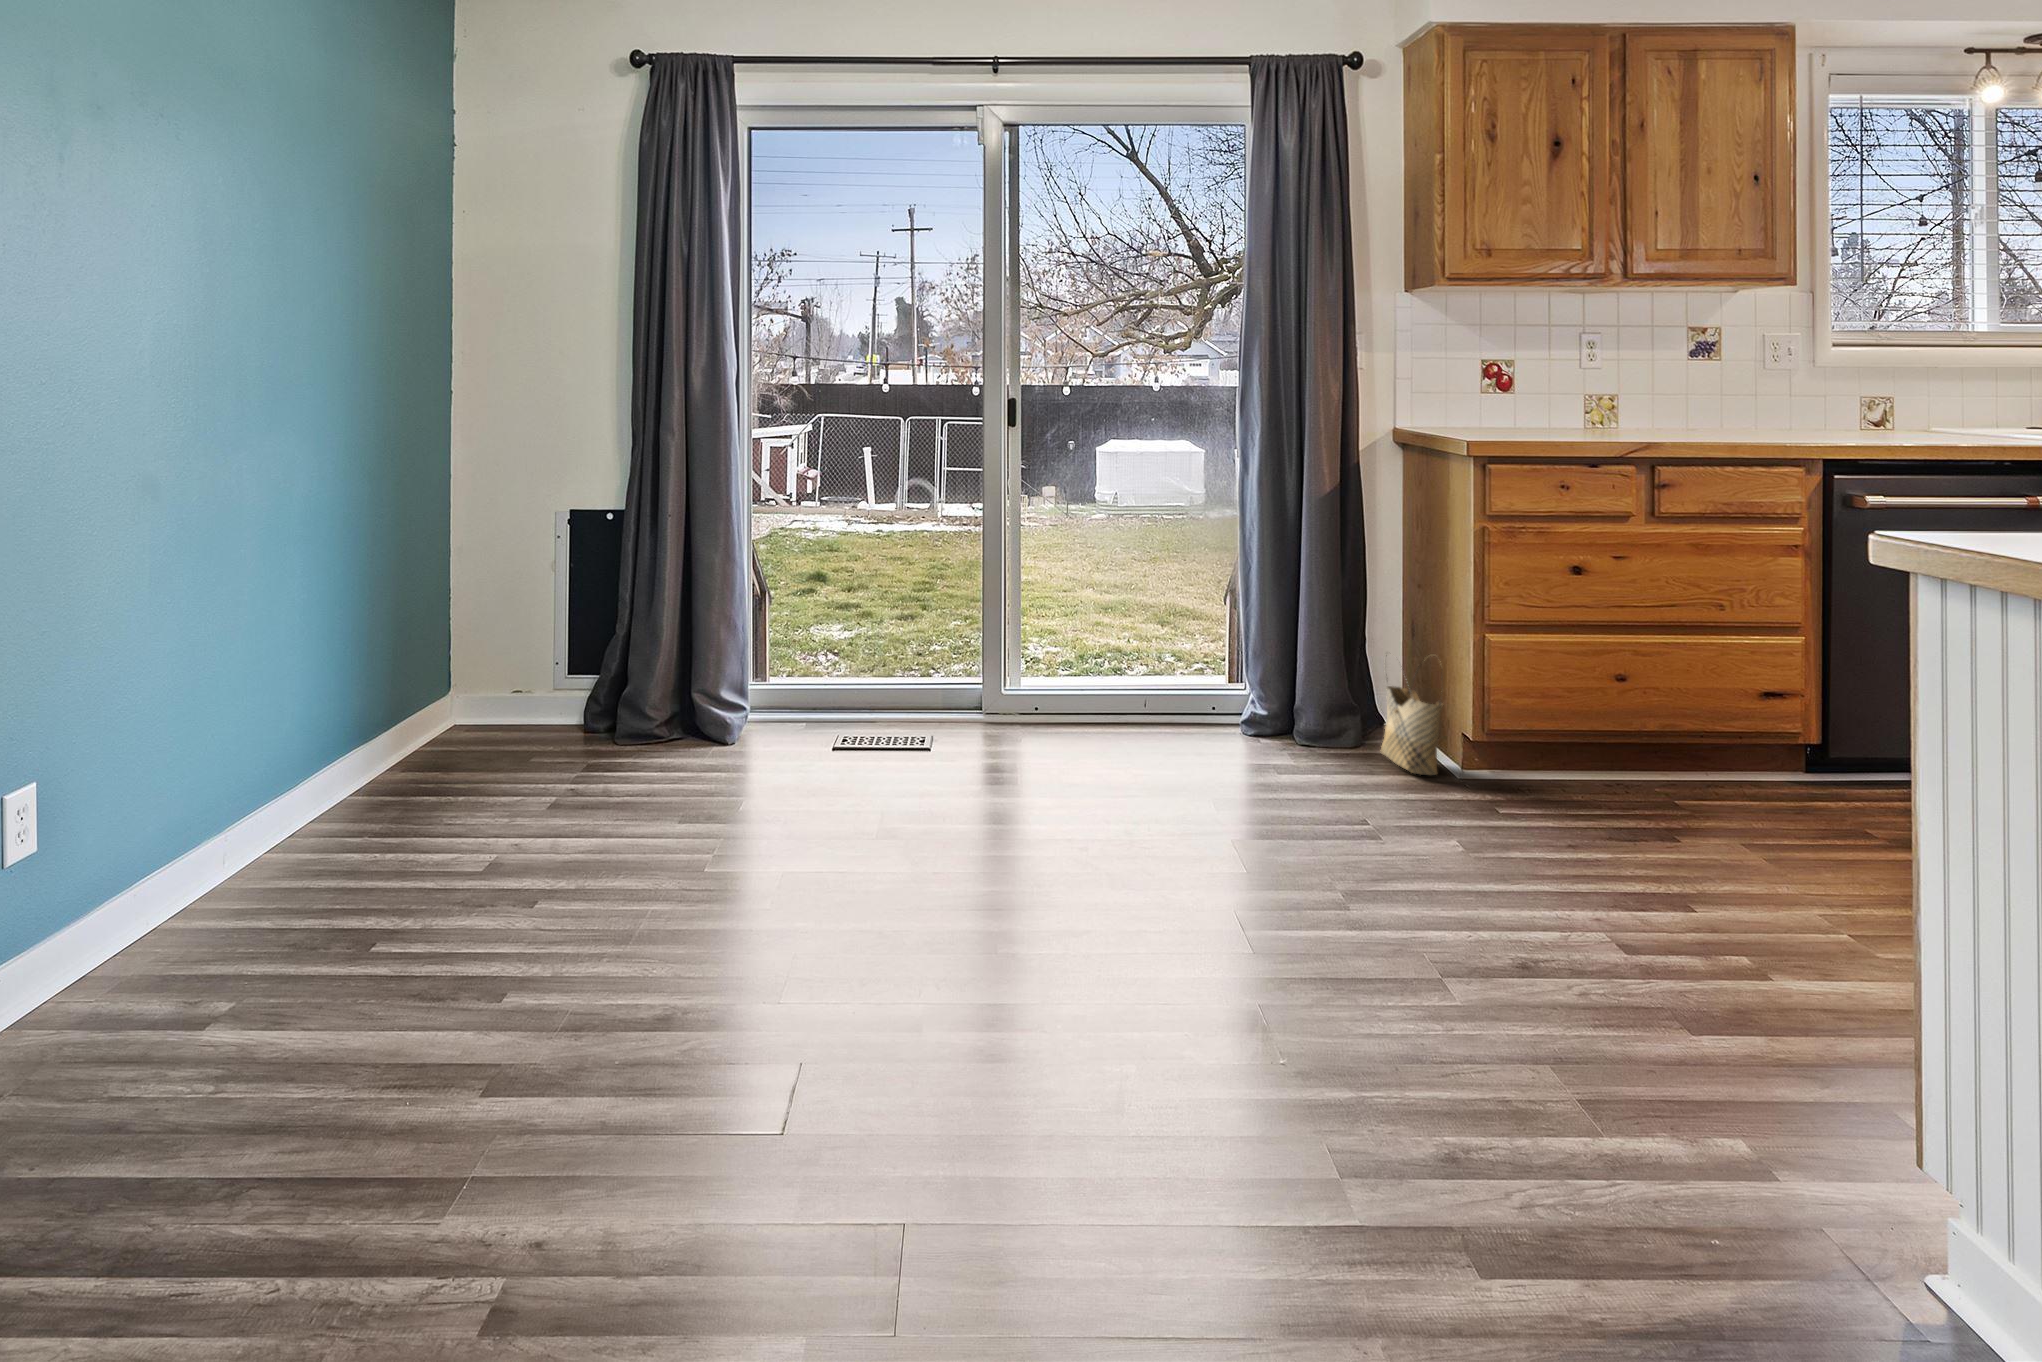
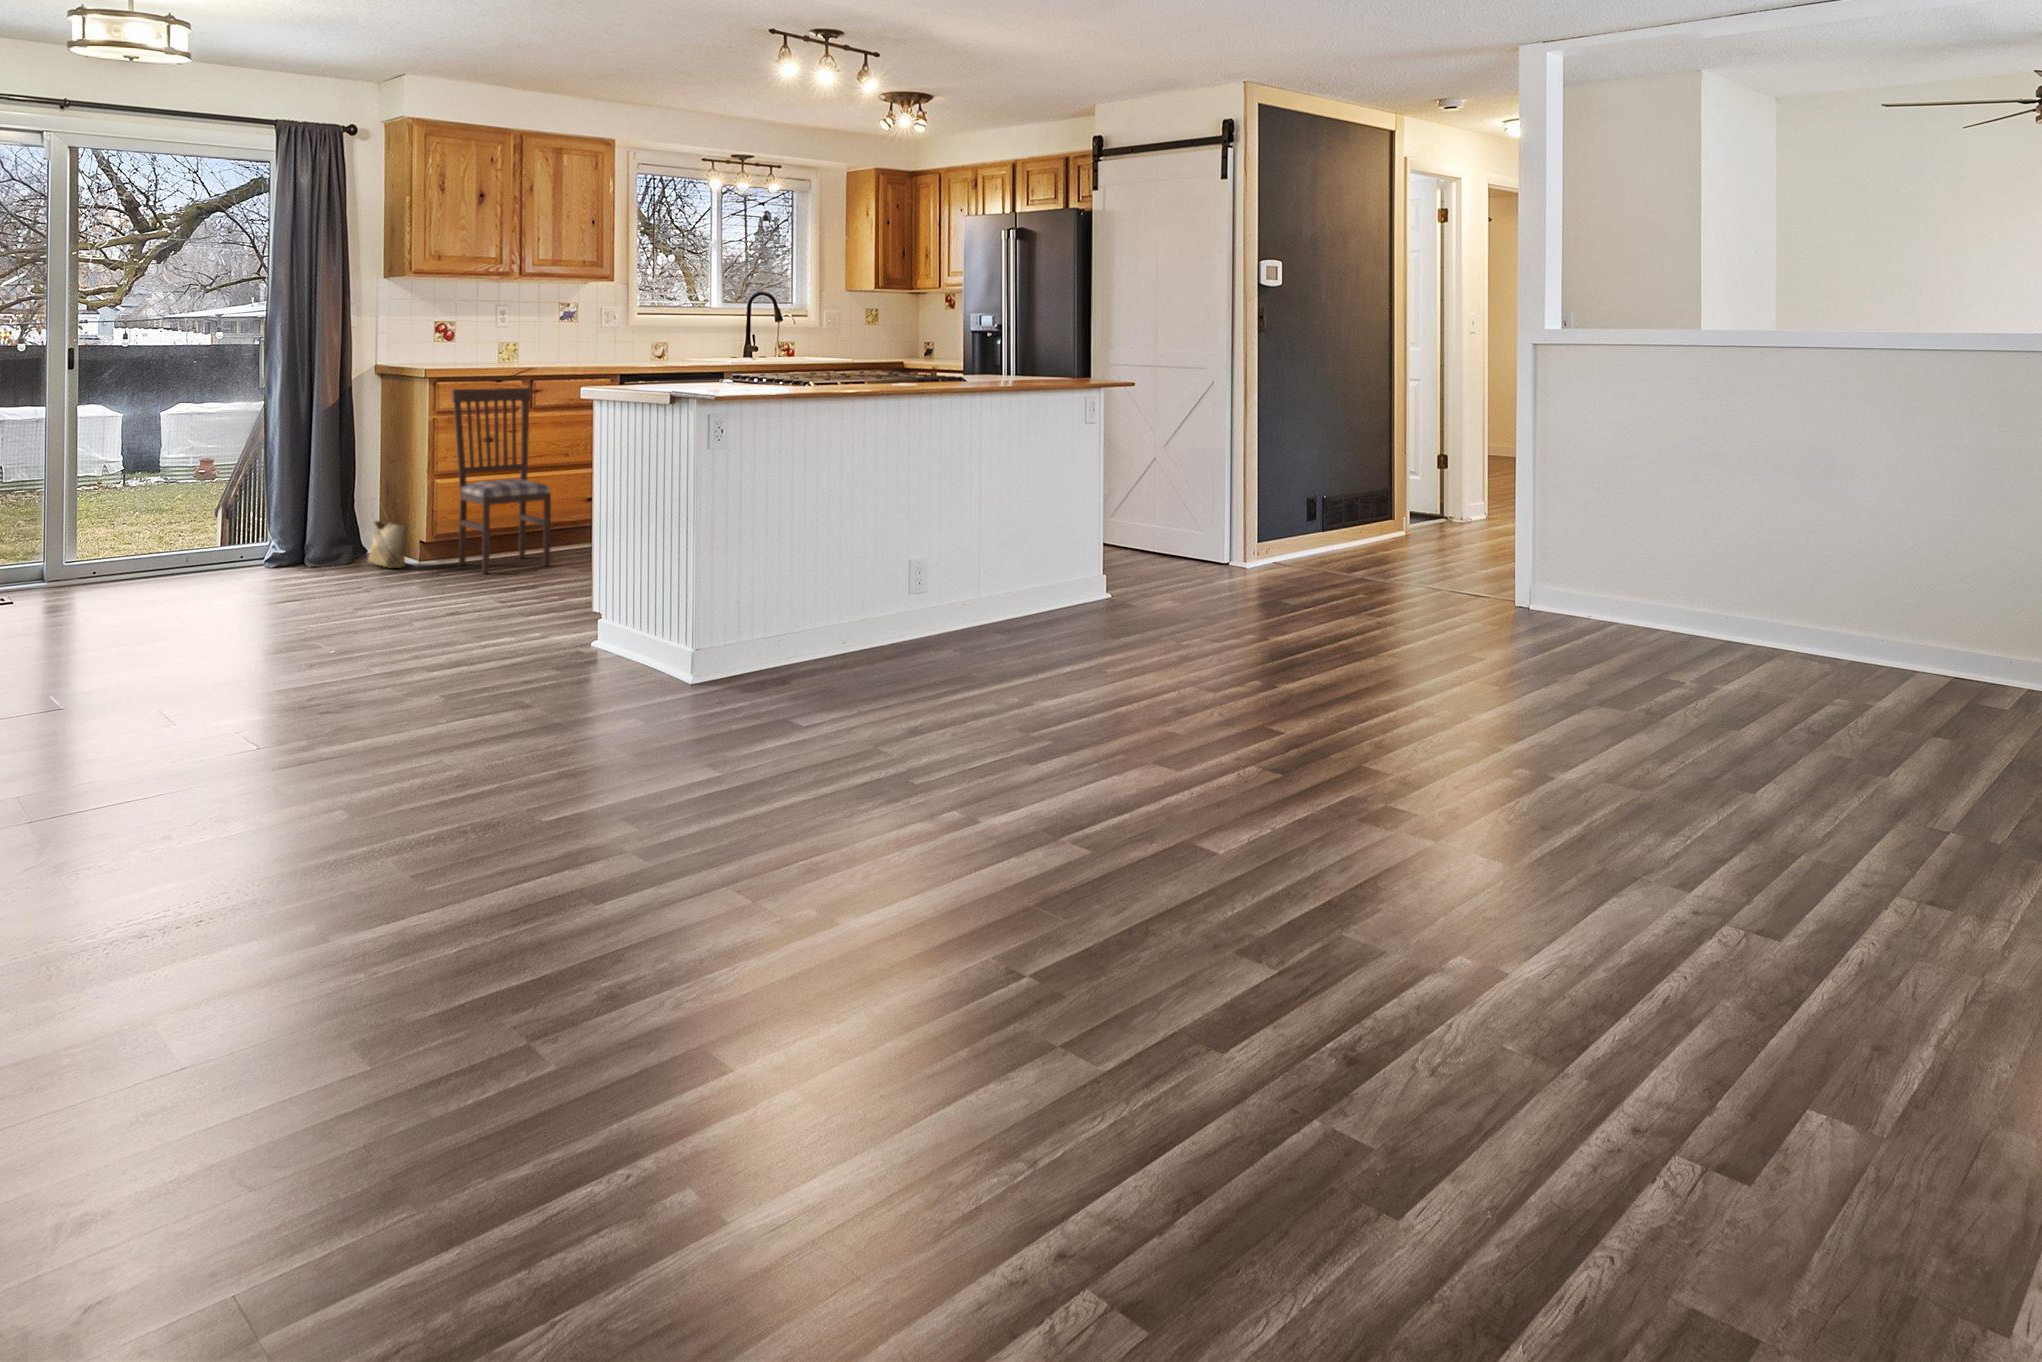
dining chair: none [1512,478,1697,823] -> present [451,388,551,573]

